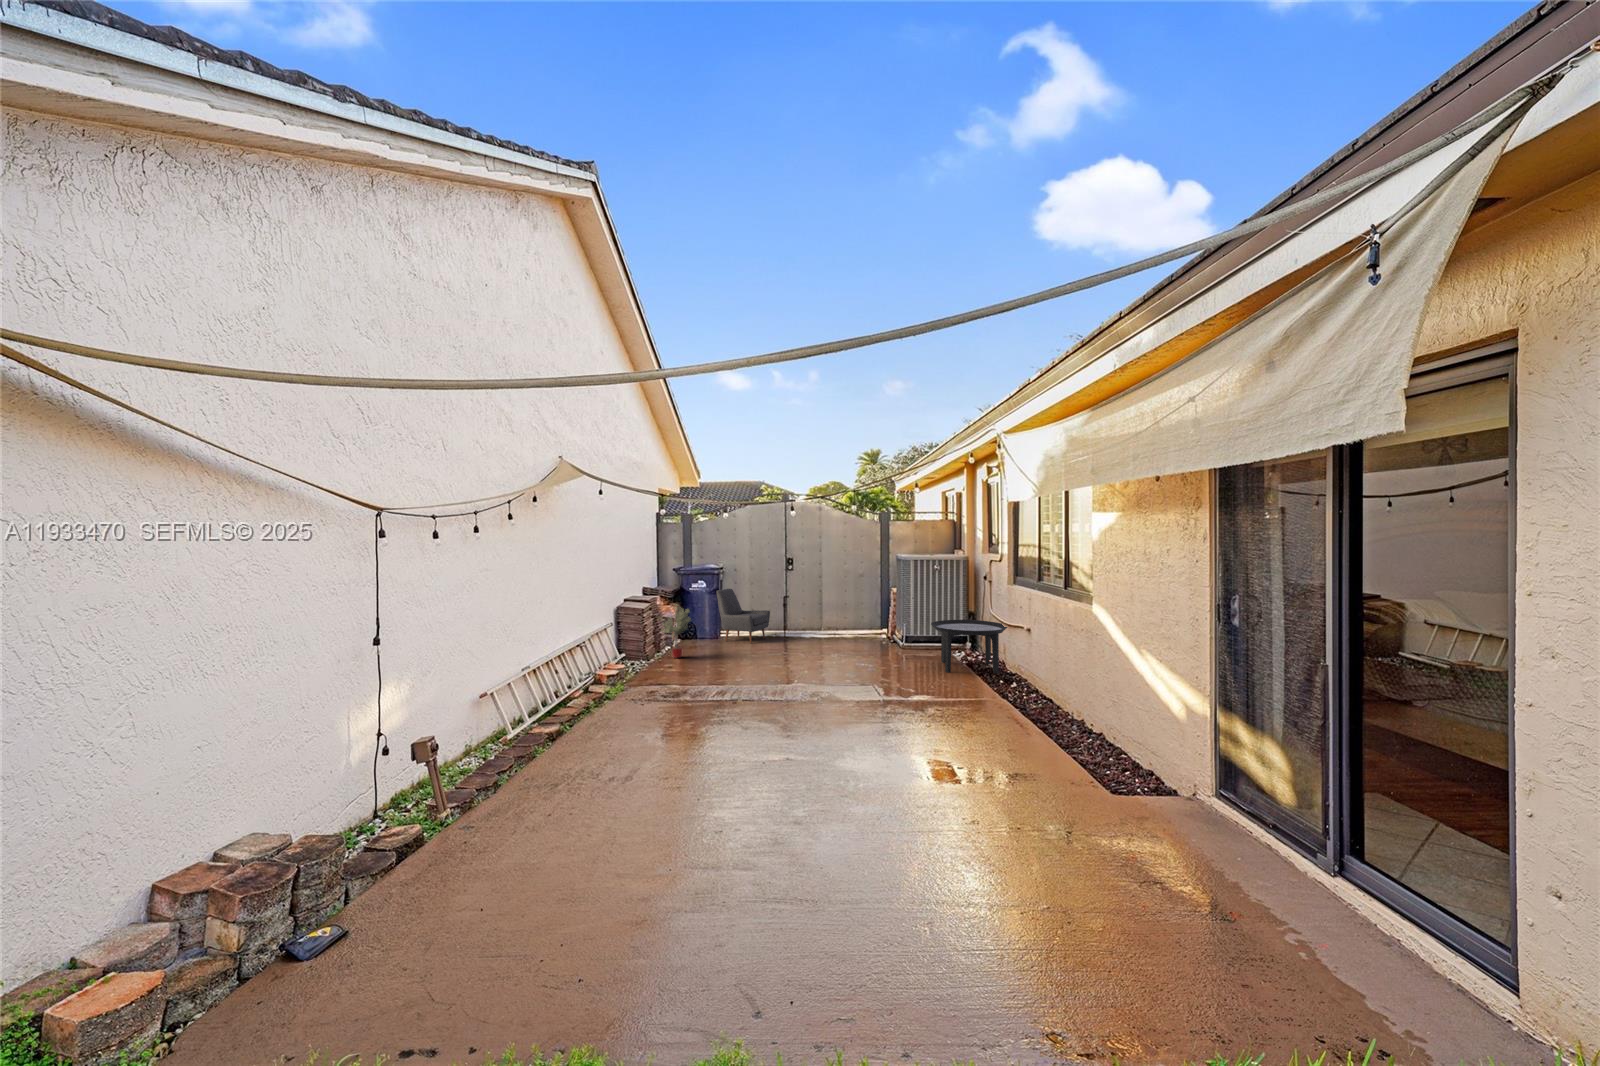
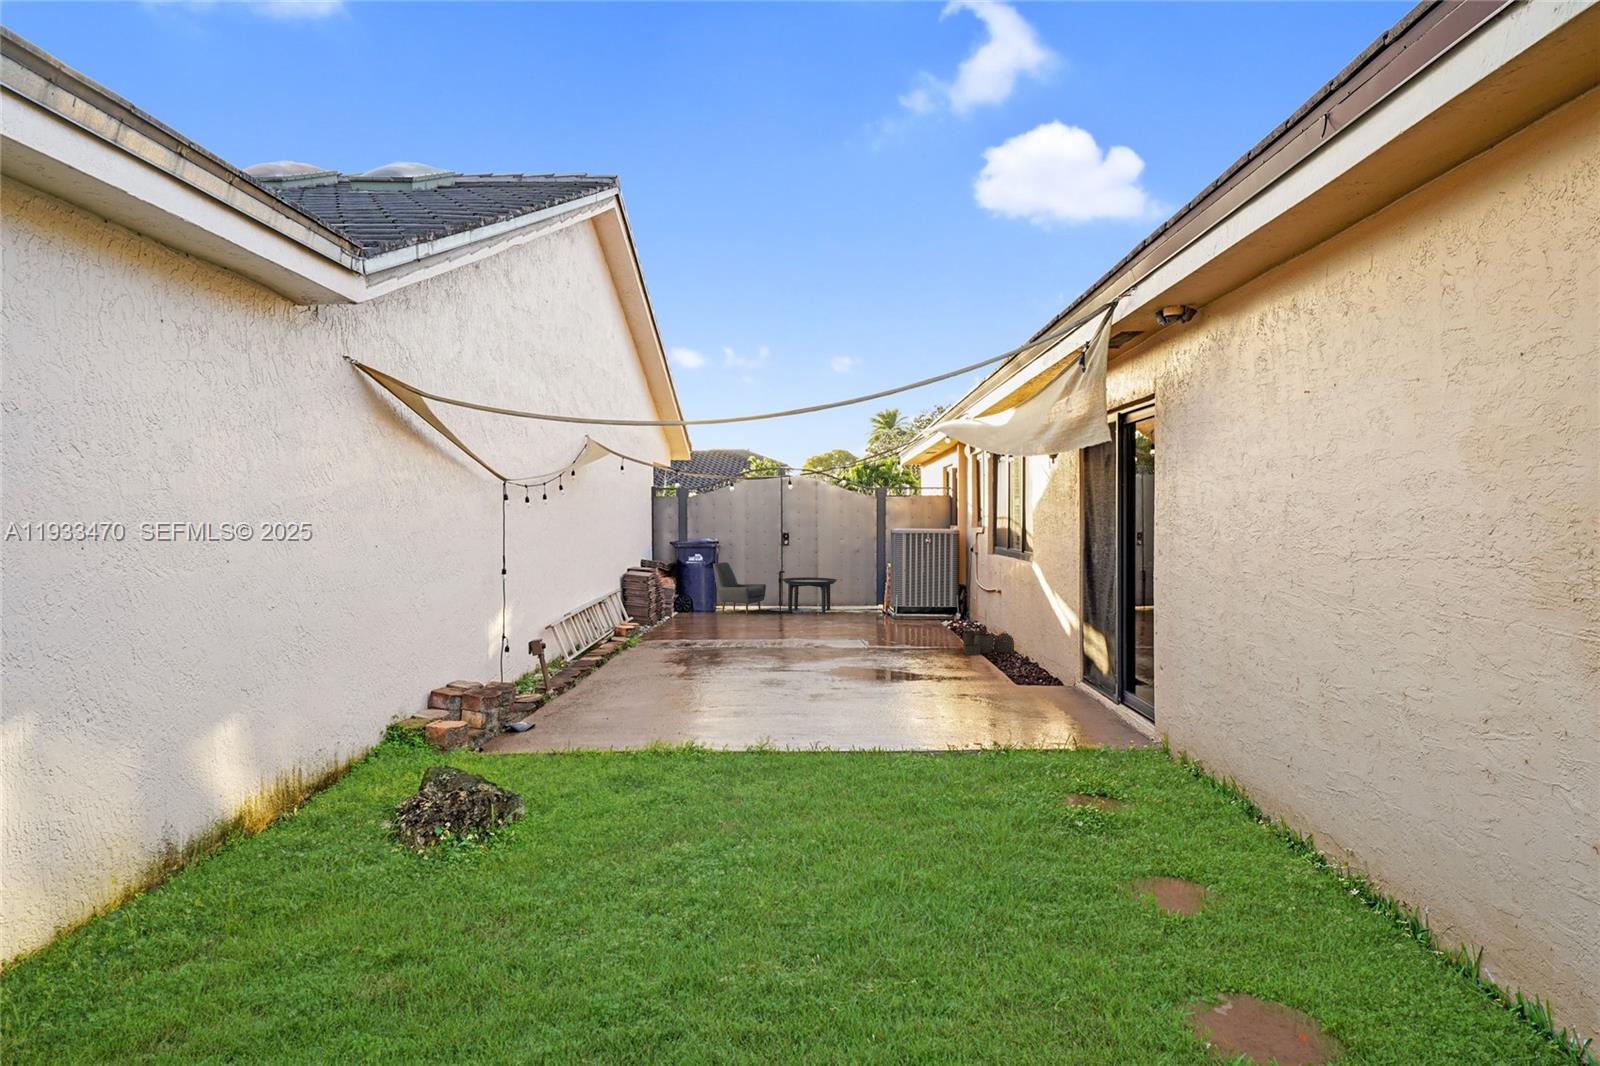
potted tree: present [661,607,690,658] -> none [662,573,692,624]
round table: present [931,620,1007,674] -> present [783,577,837,614]
woven basket: none [998,678,1061,716] -> present [963,629,1014,655]

